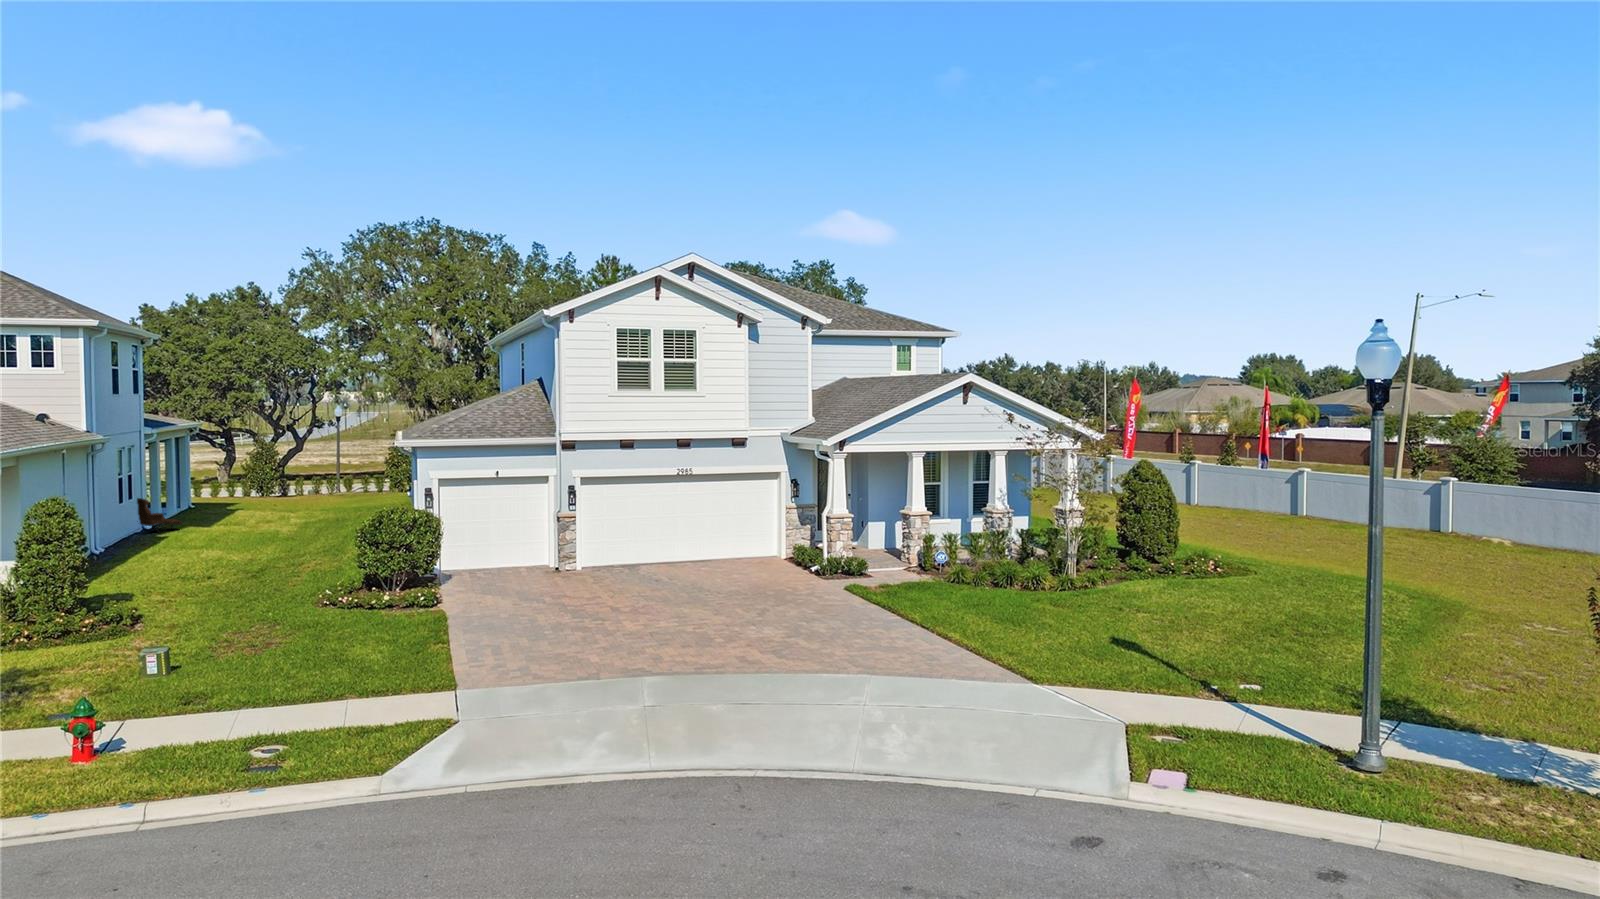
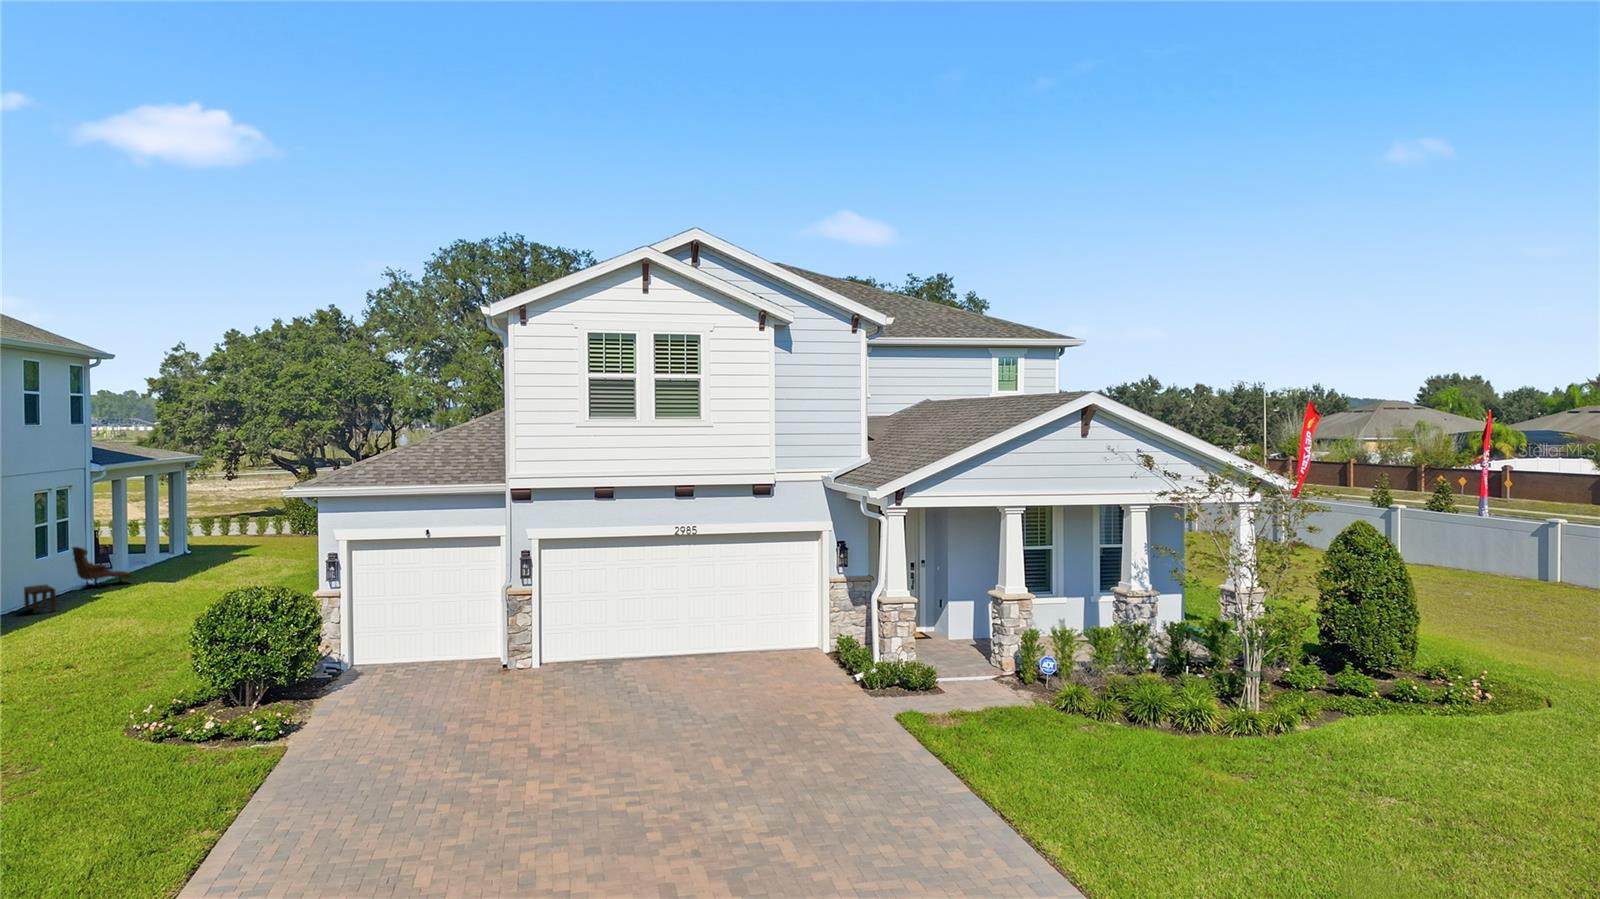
bench: none [116,526,147,549] -> present [24,585,56,614]

